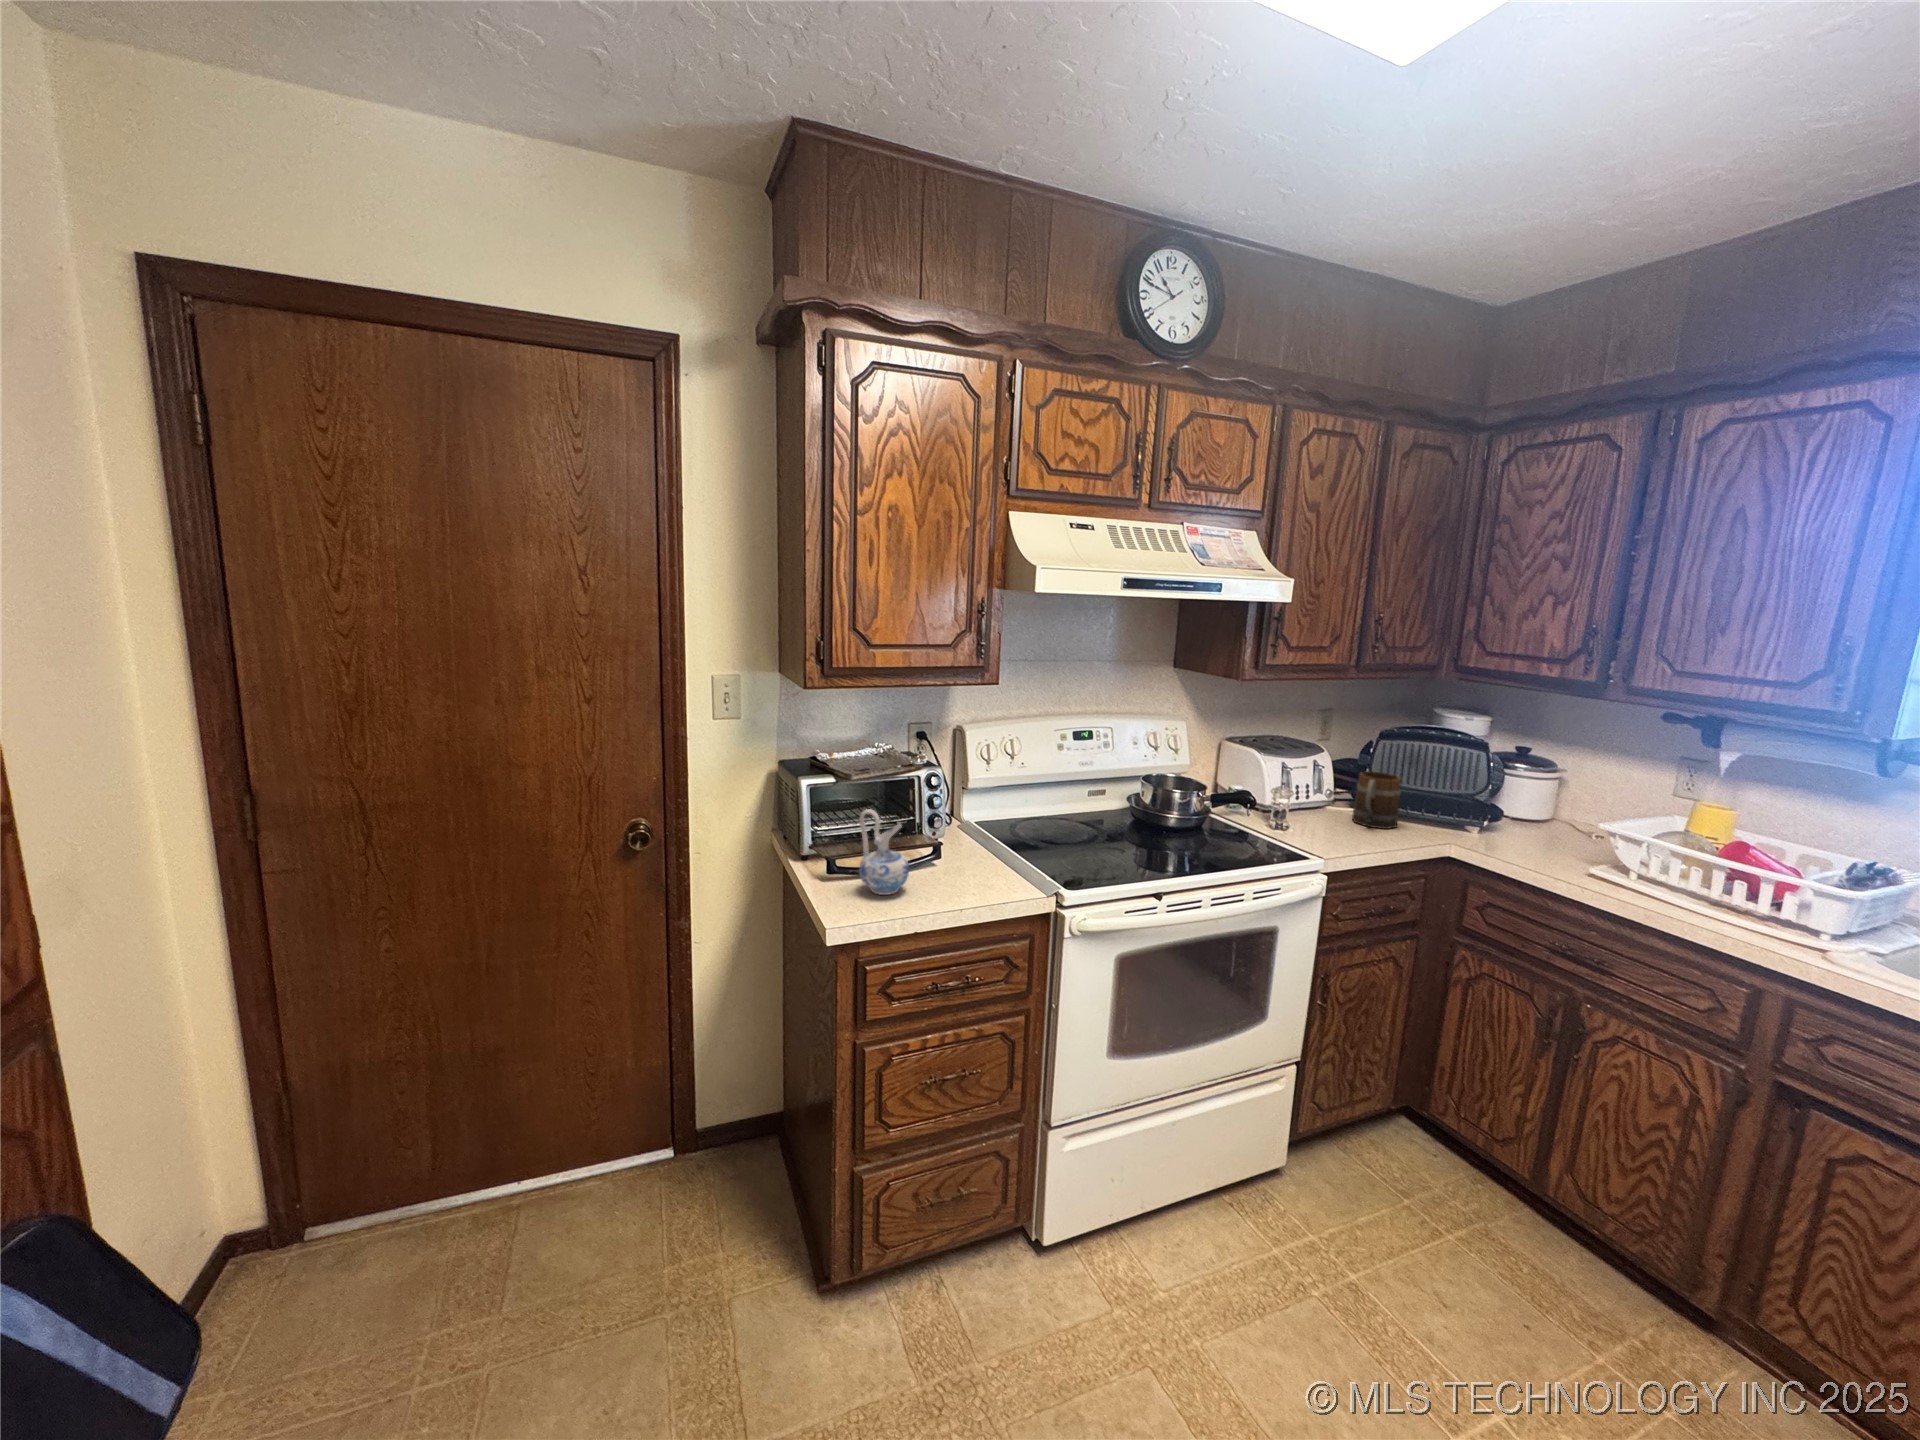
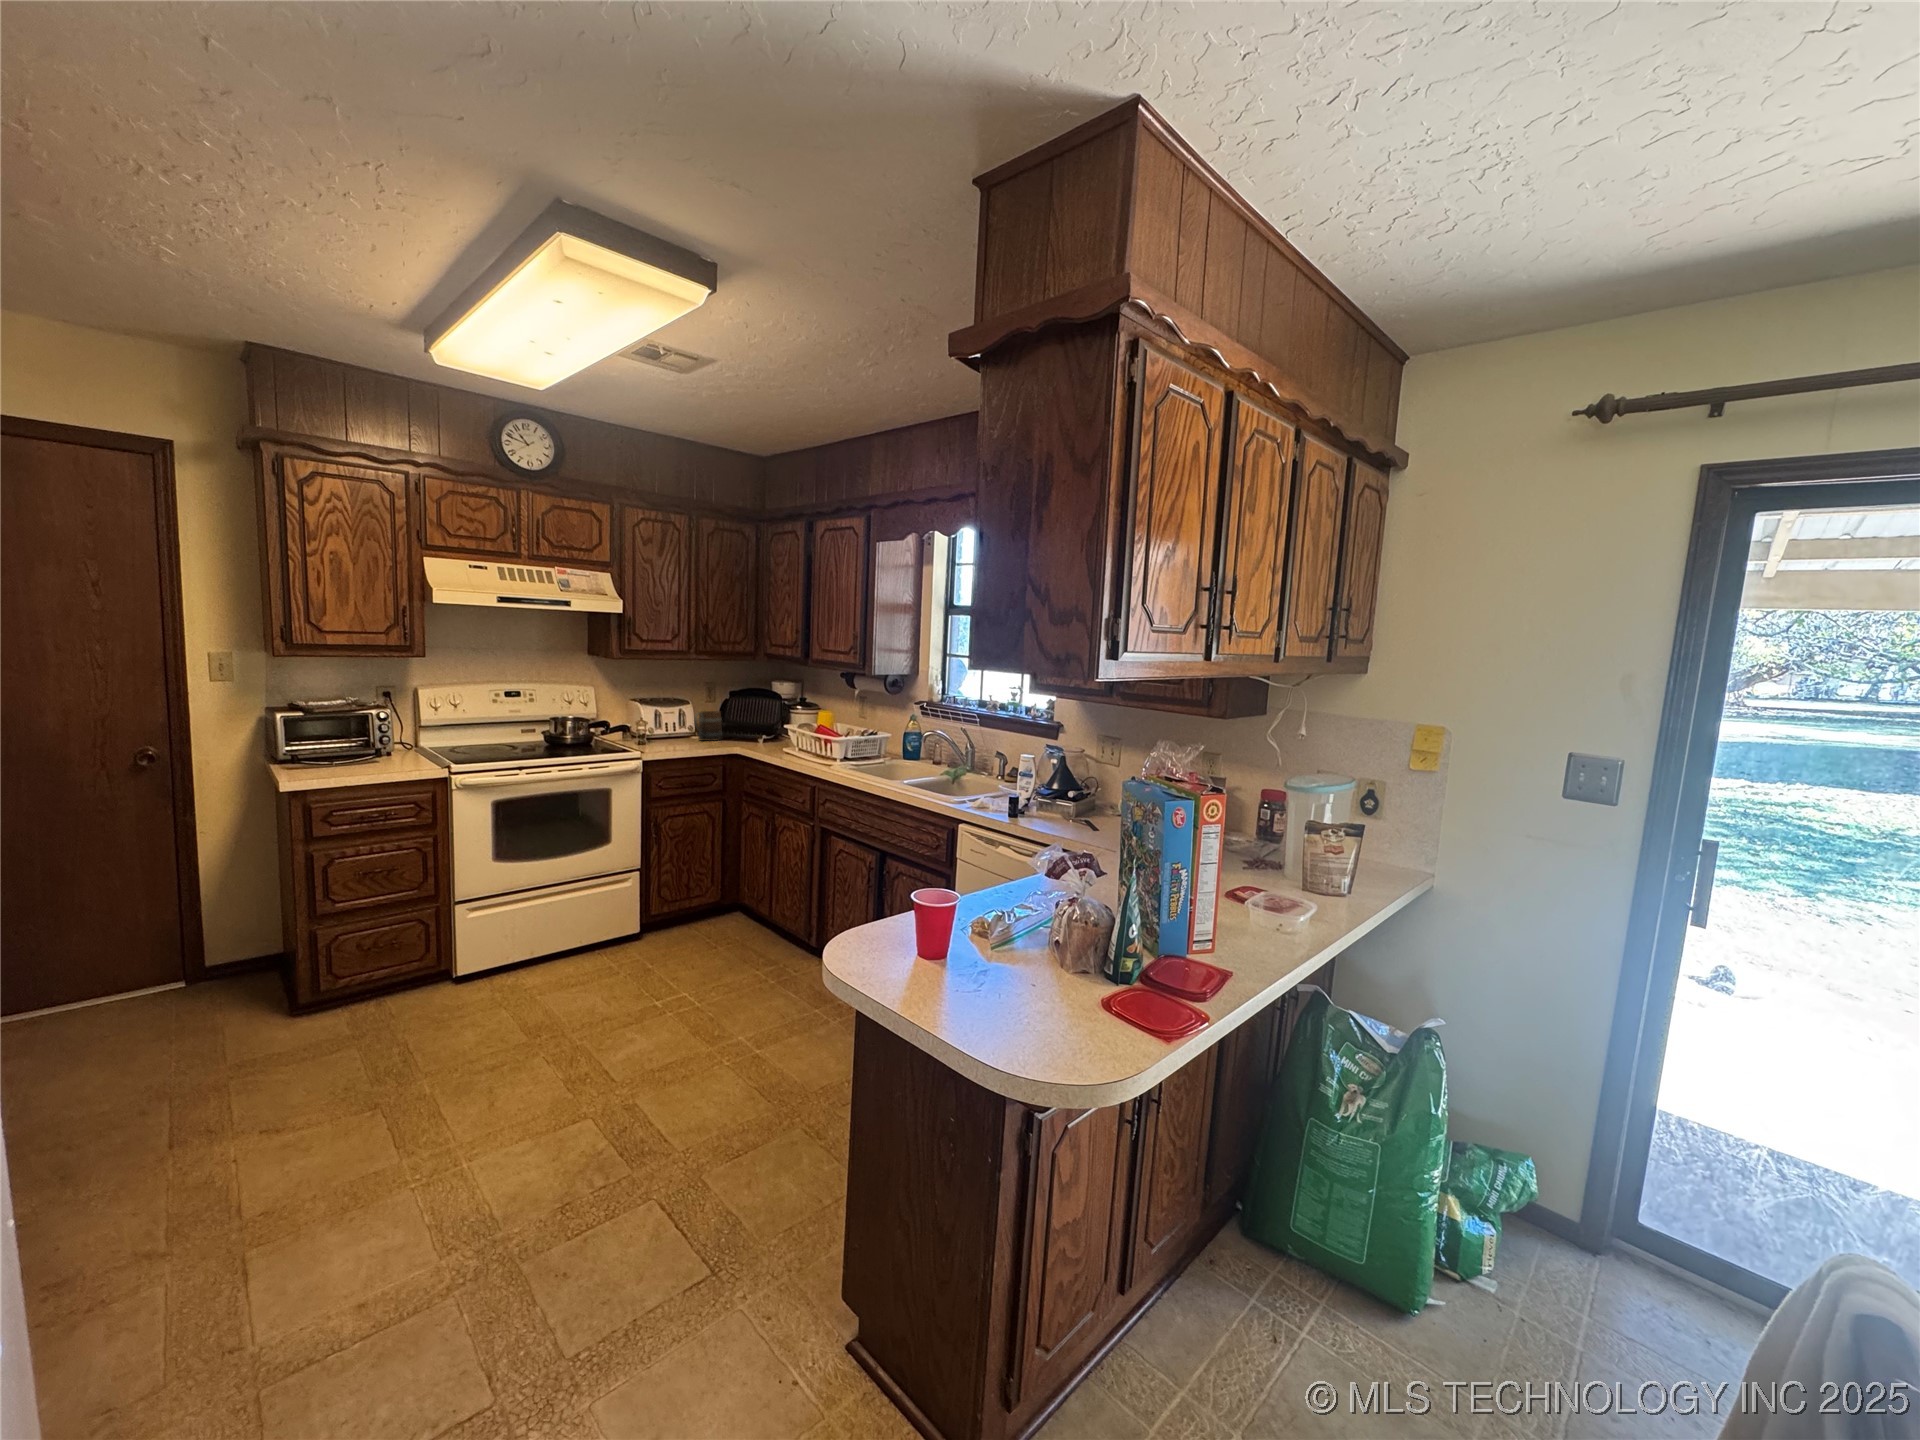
ceramic pitcher: present [859,809,909,895] -> none [311,721,349,770]

